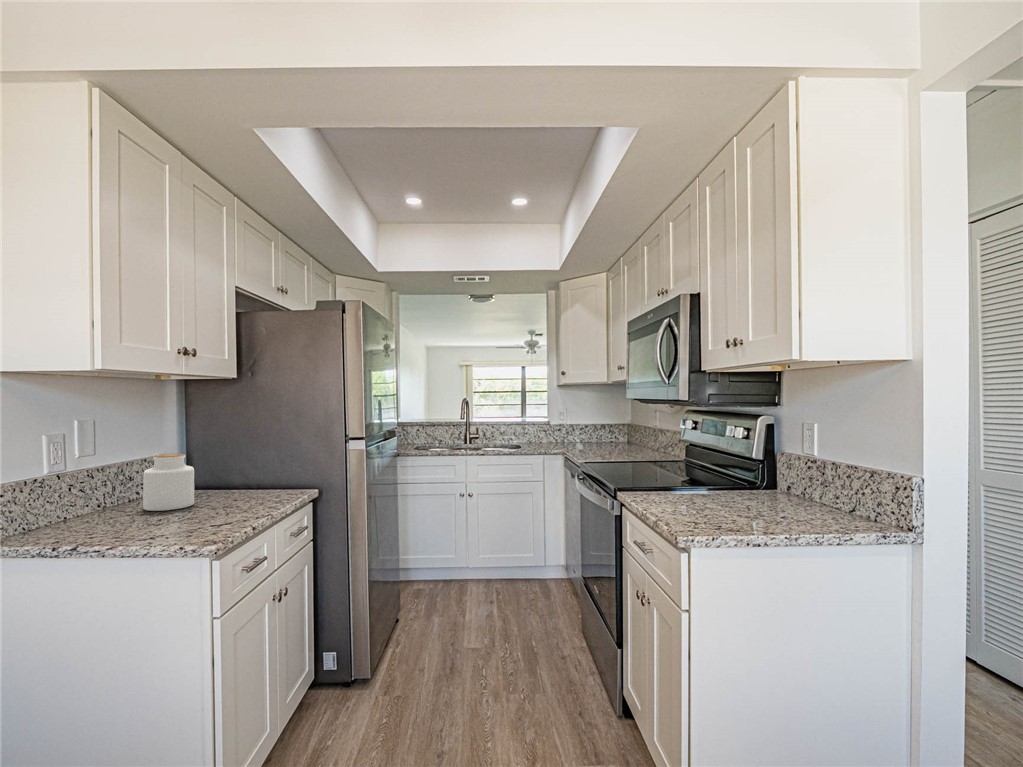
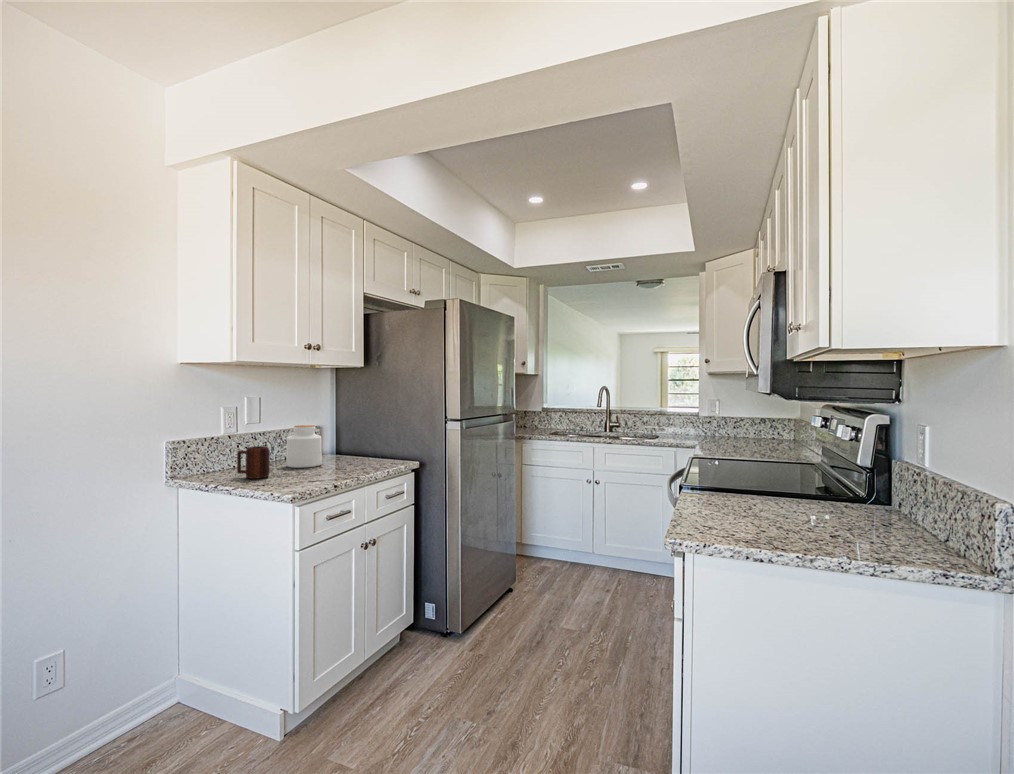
mug: none [91,486,142,532] -> present [237,446,270,479]

